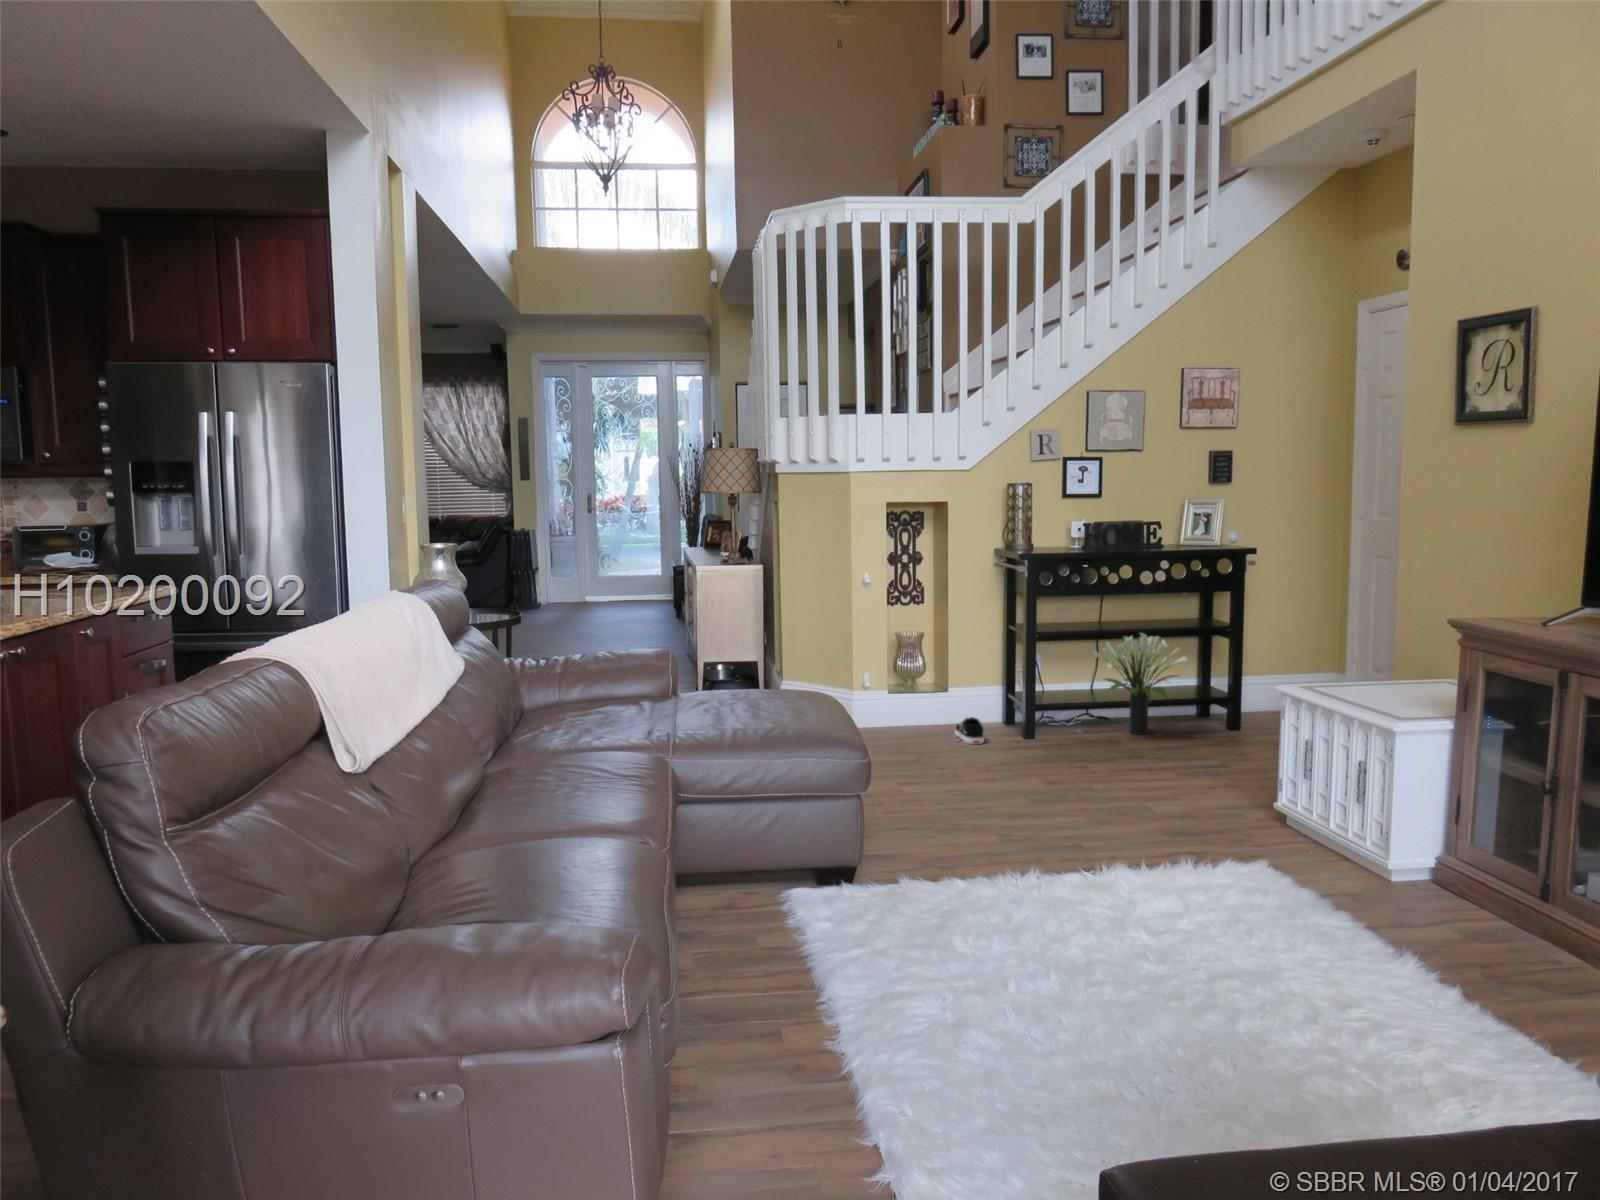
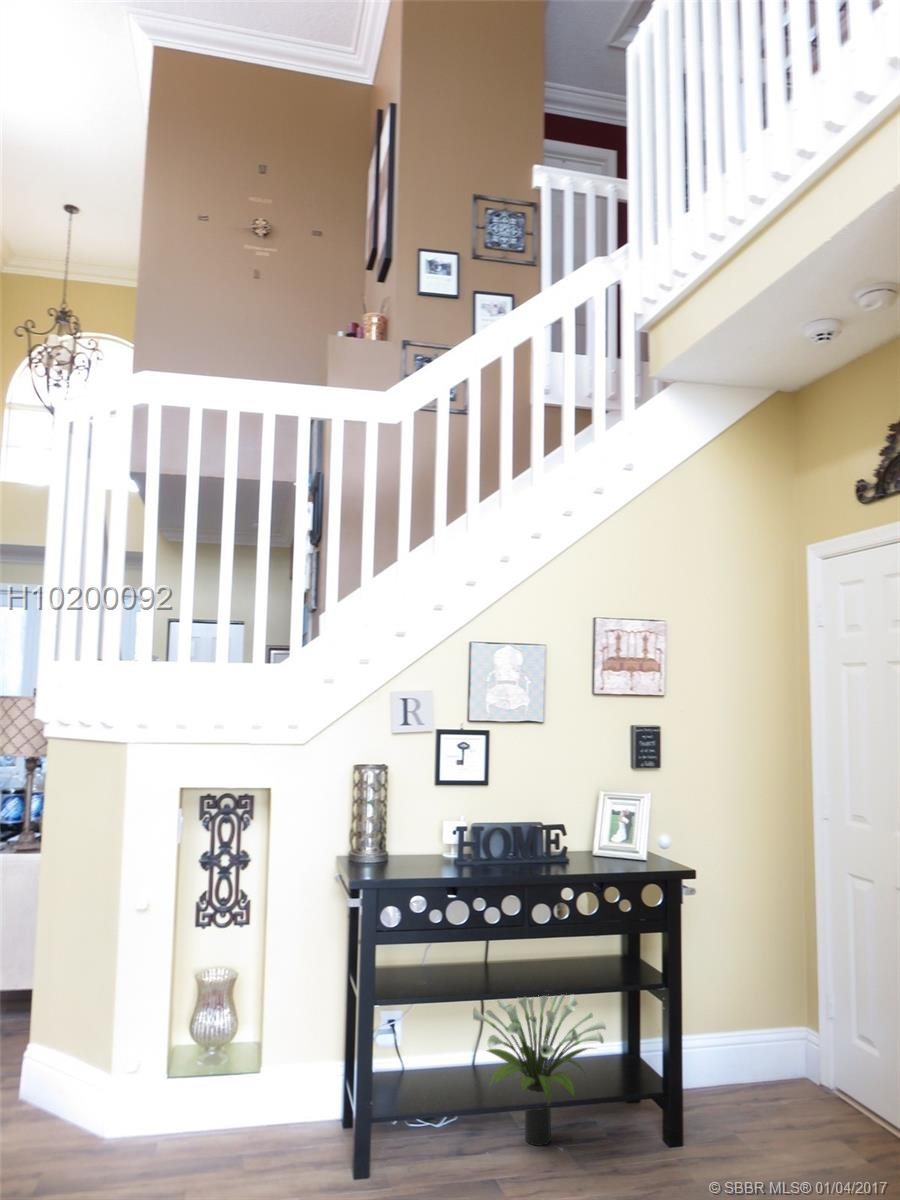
shoe: present [955,717,984,744] -> none [254,1120,317,1180]

